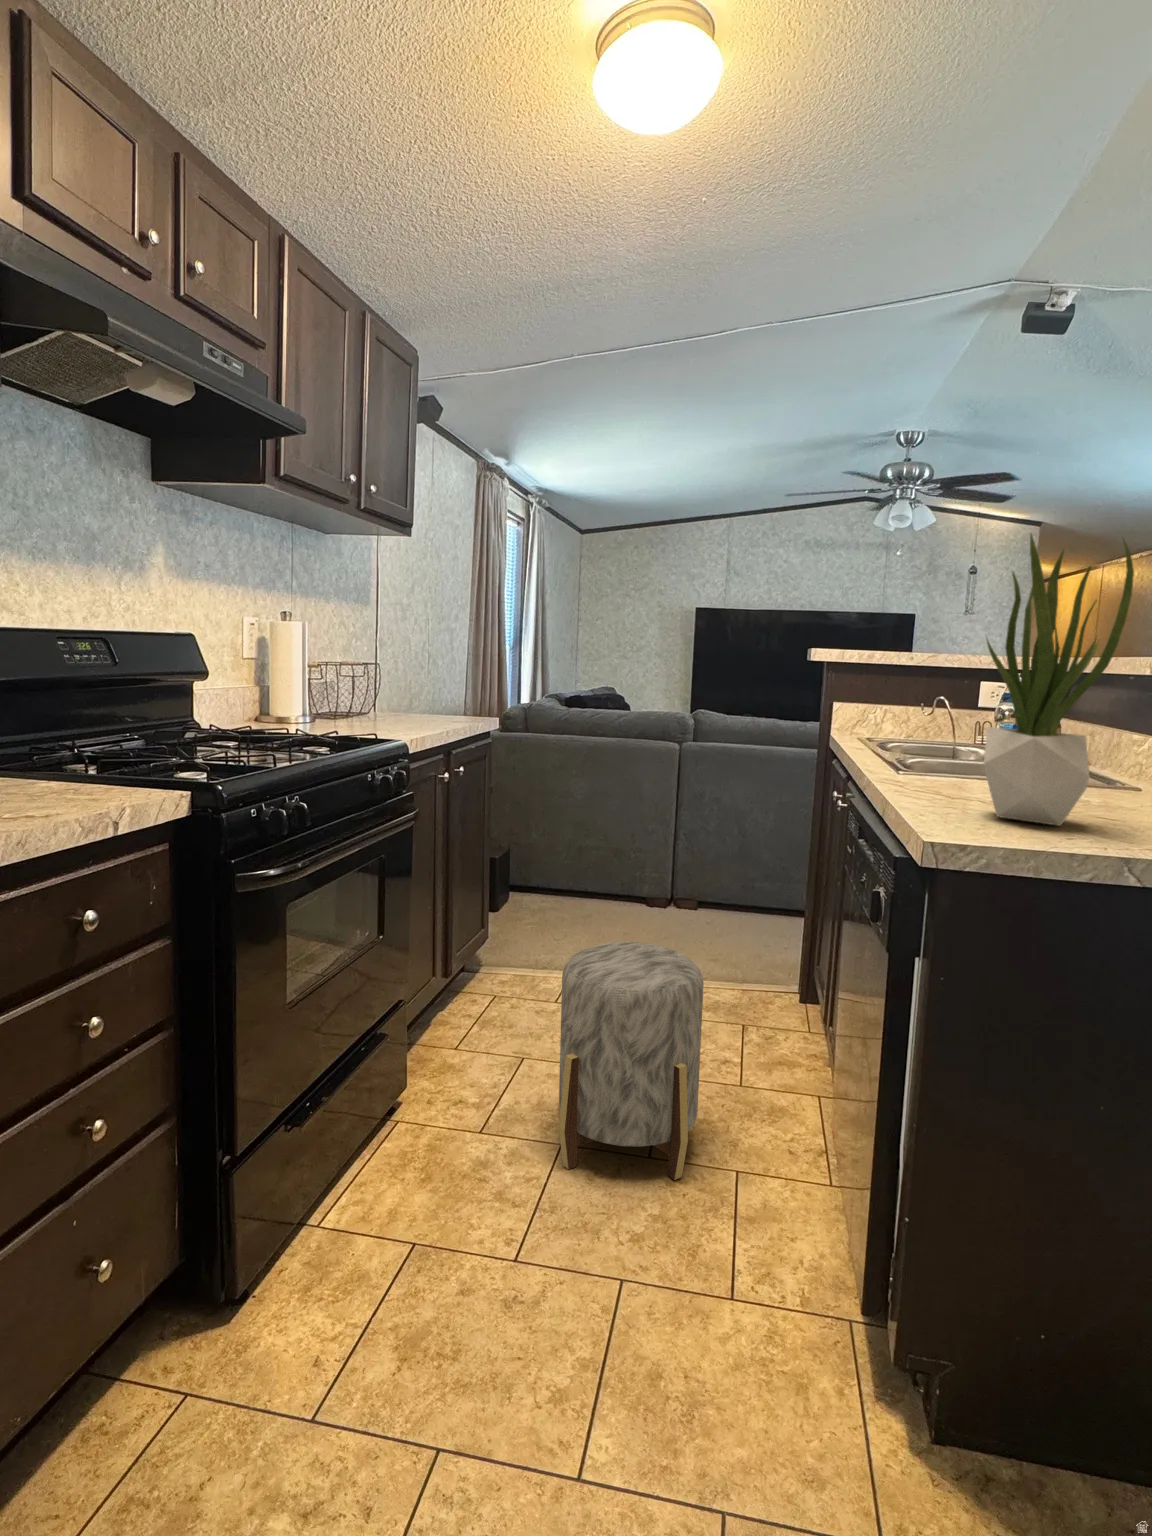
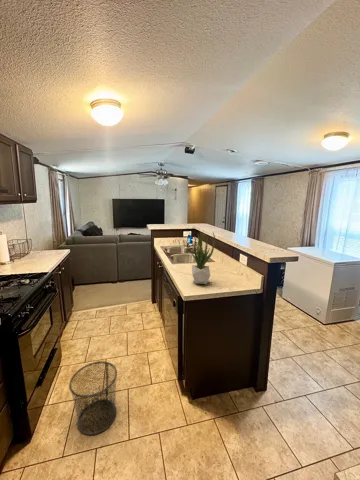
stool: present [559,942,704,1180] -> none [102,307,137,365]
waste bin: none [380,1100,574,1393] -> present [69,361,117,435]

